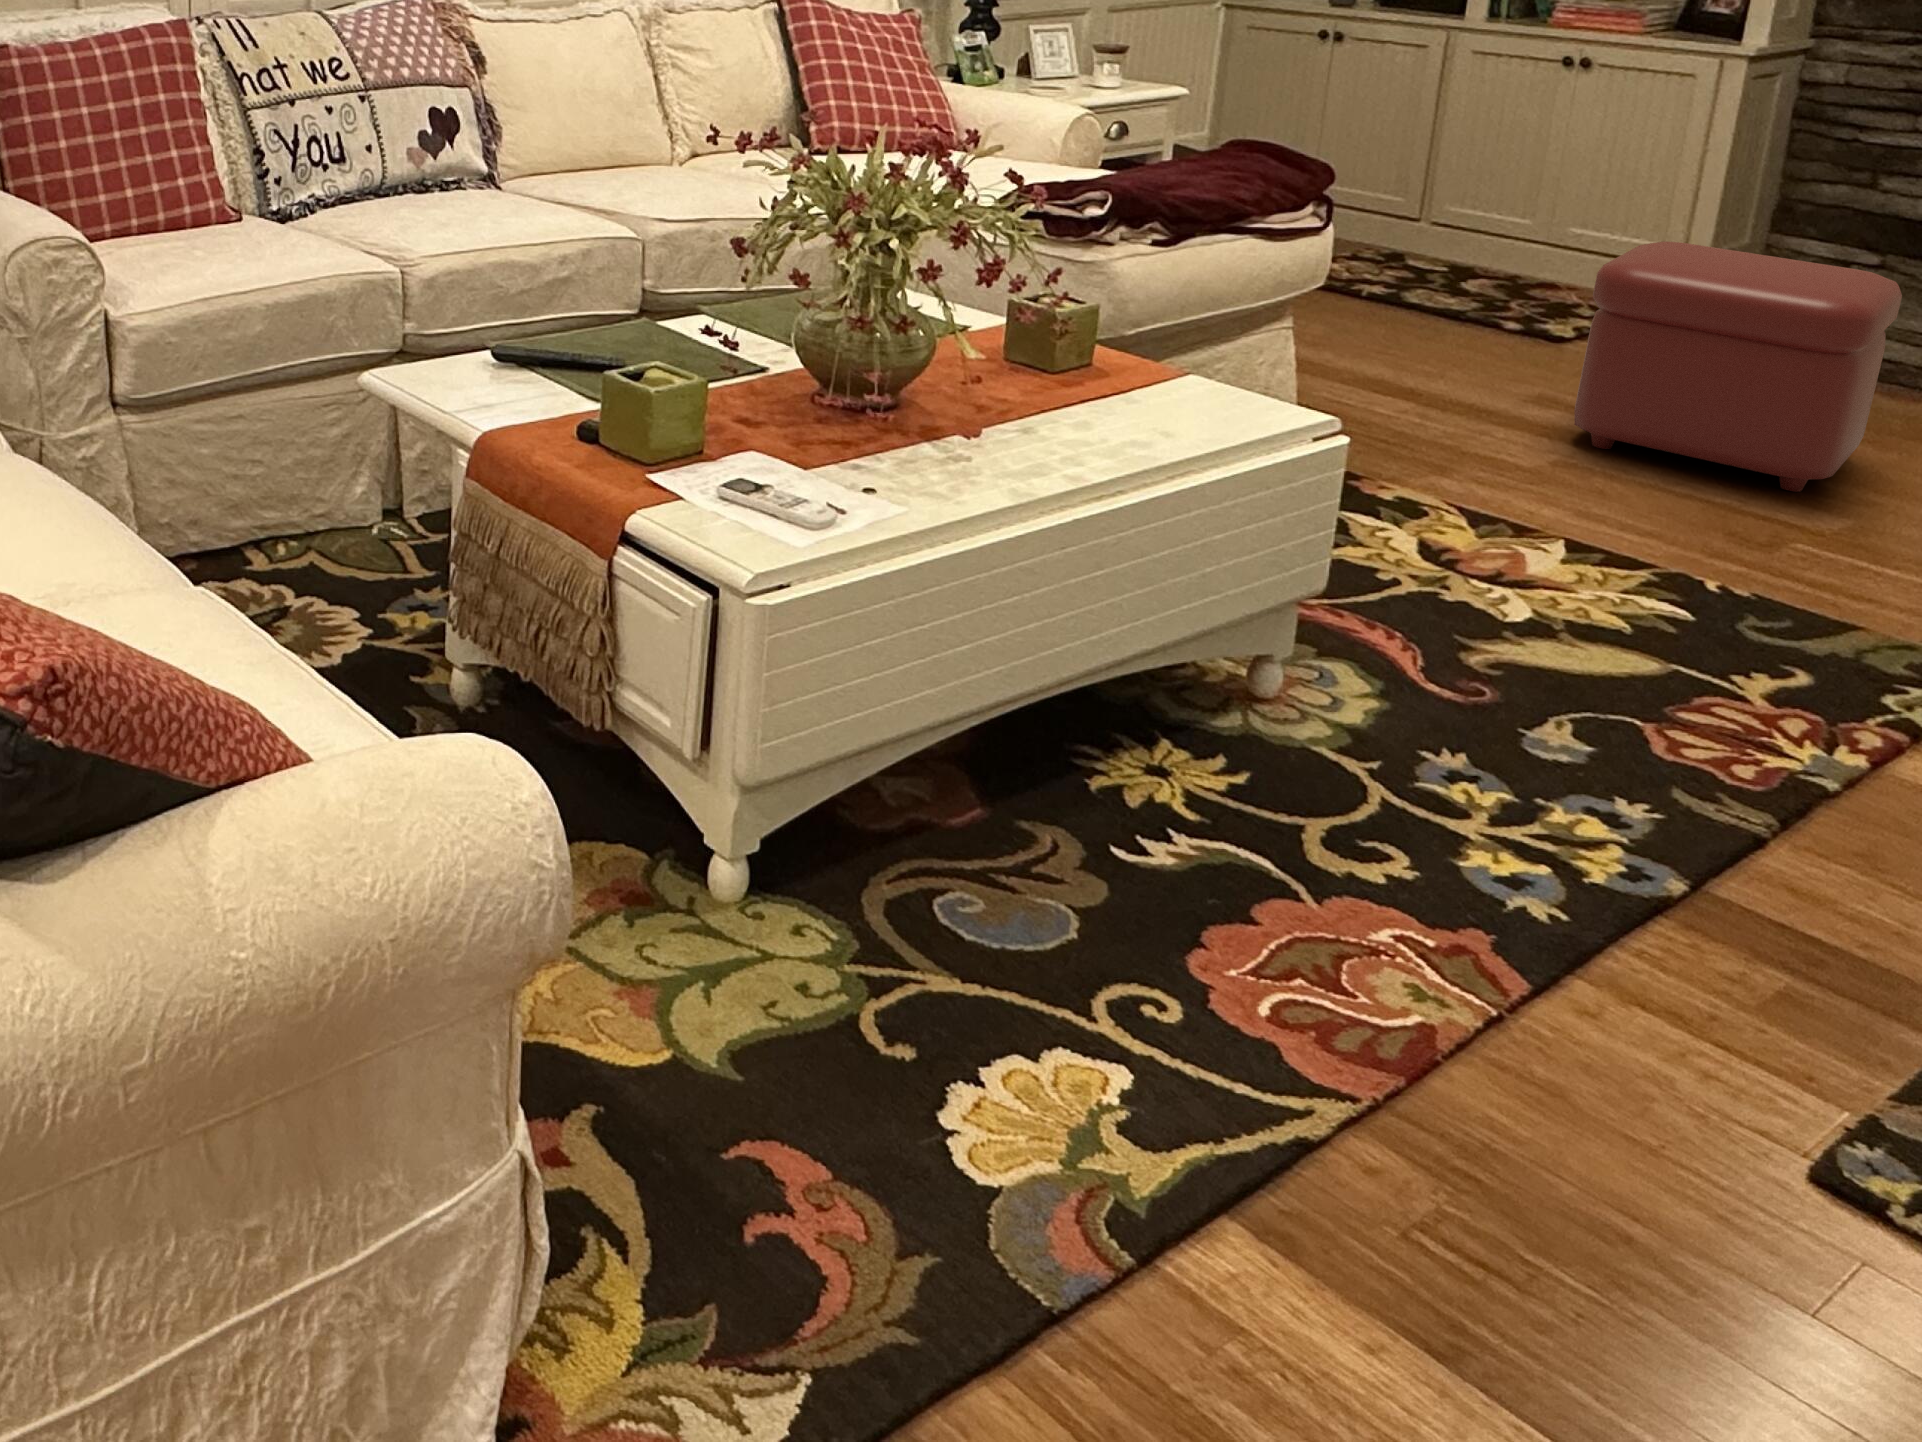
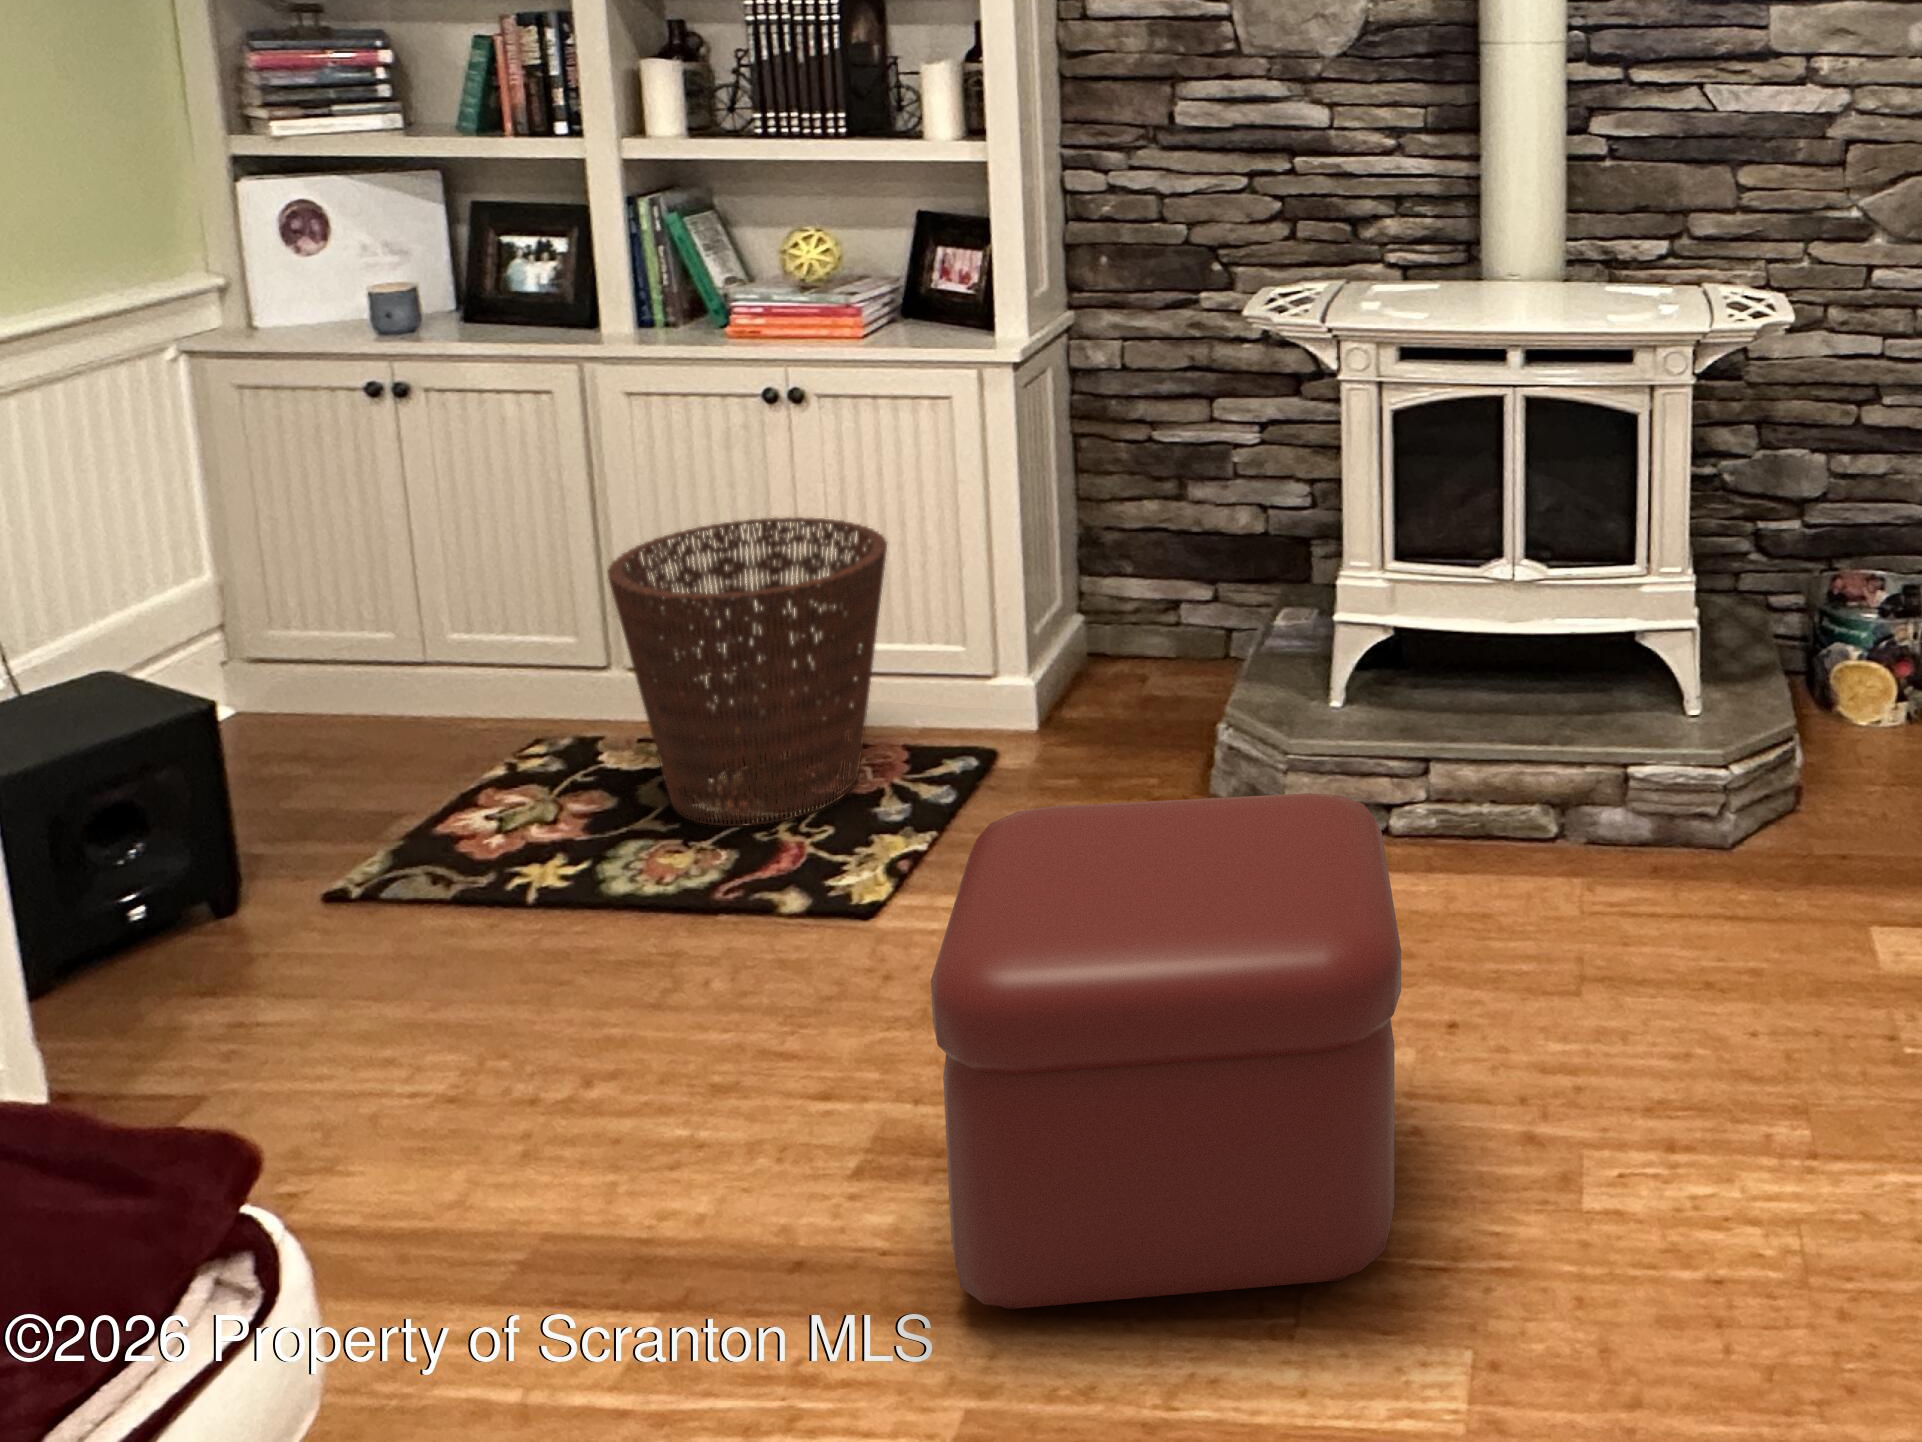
basket: none [1445,133,1625,304] -> present [608,517,887,826]

